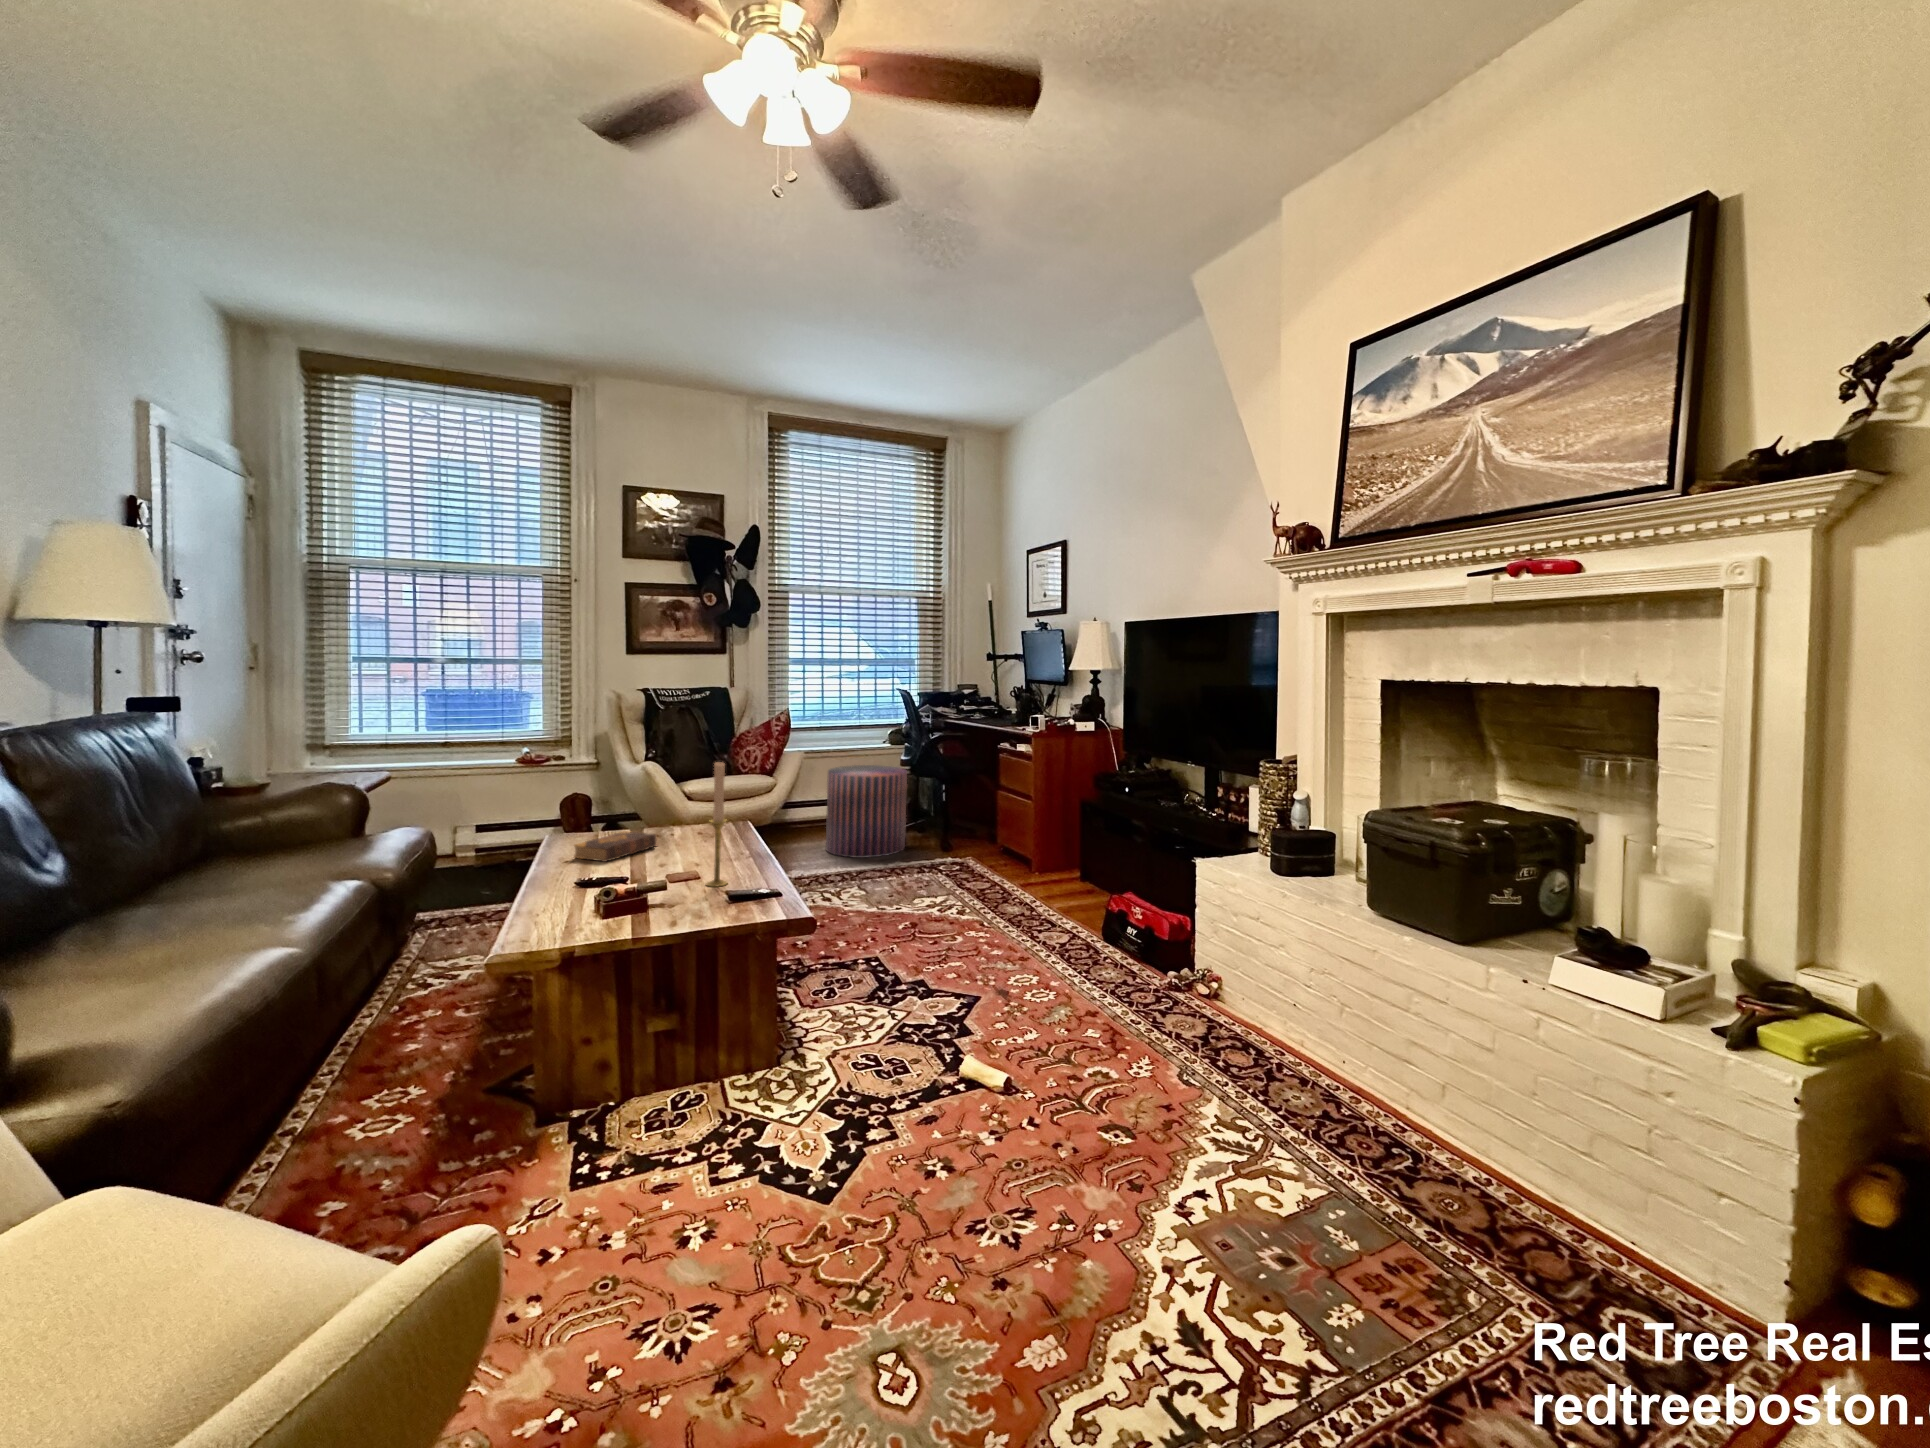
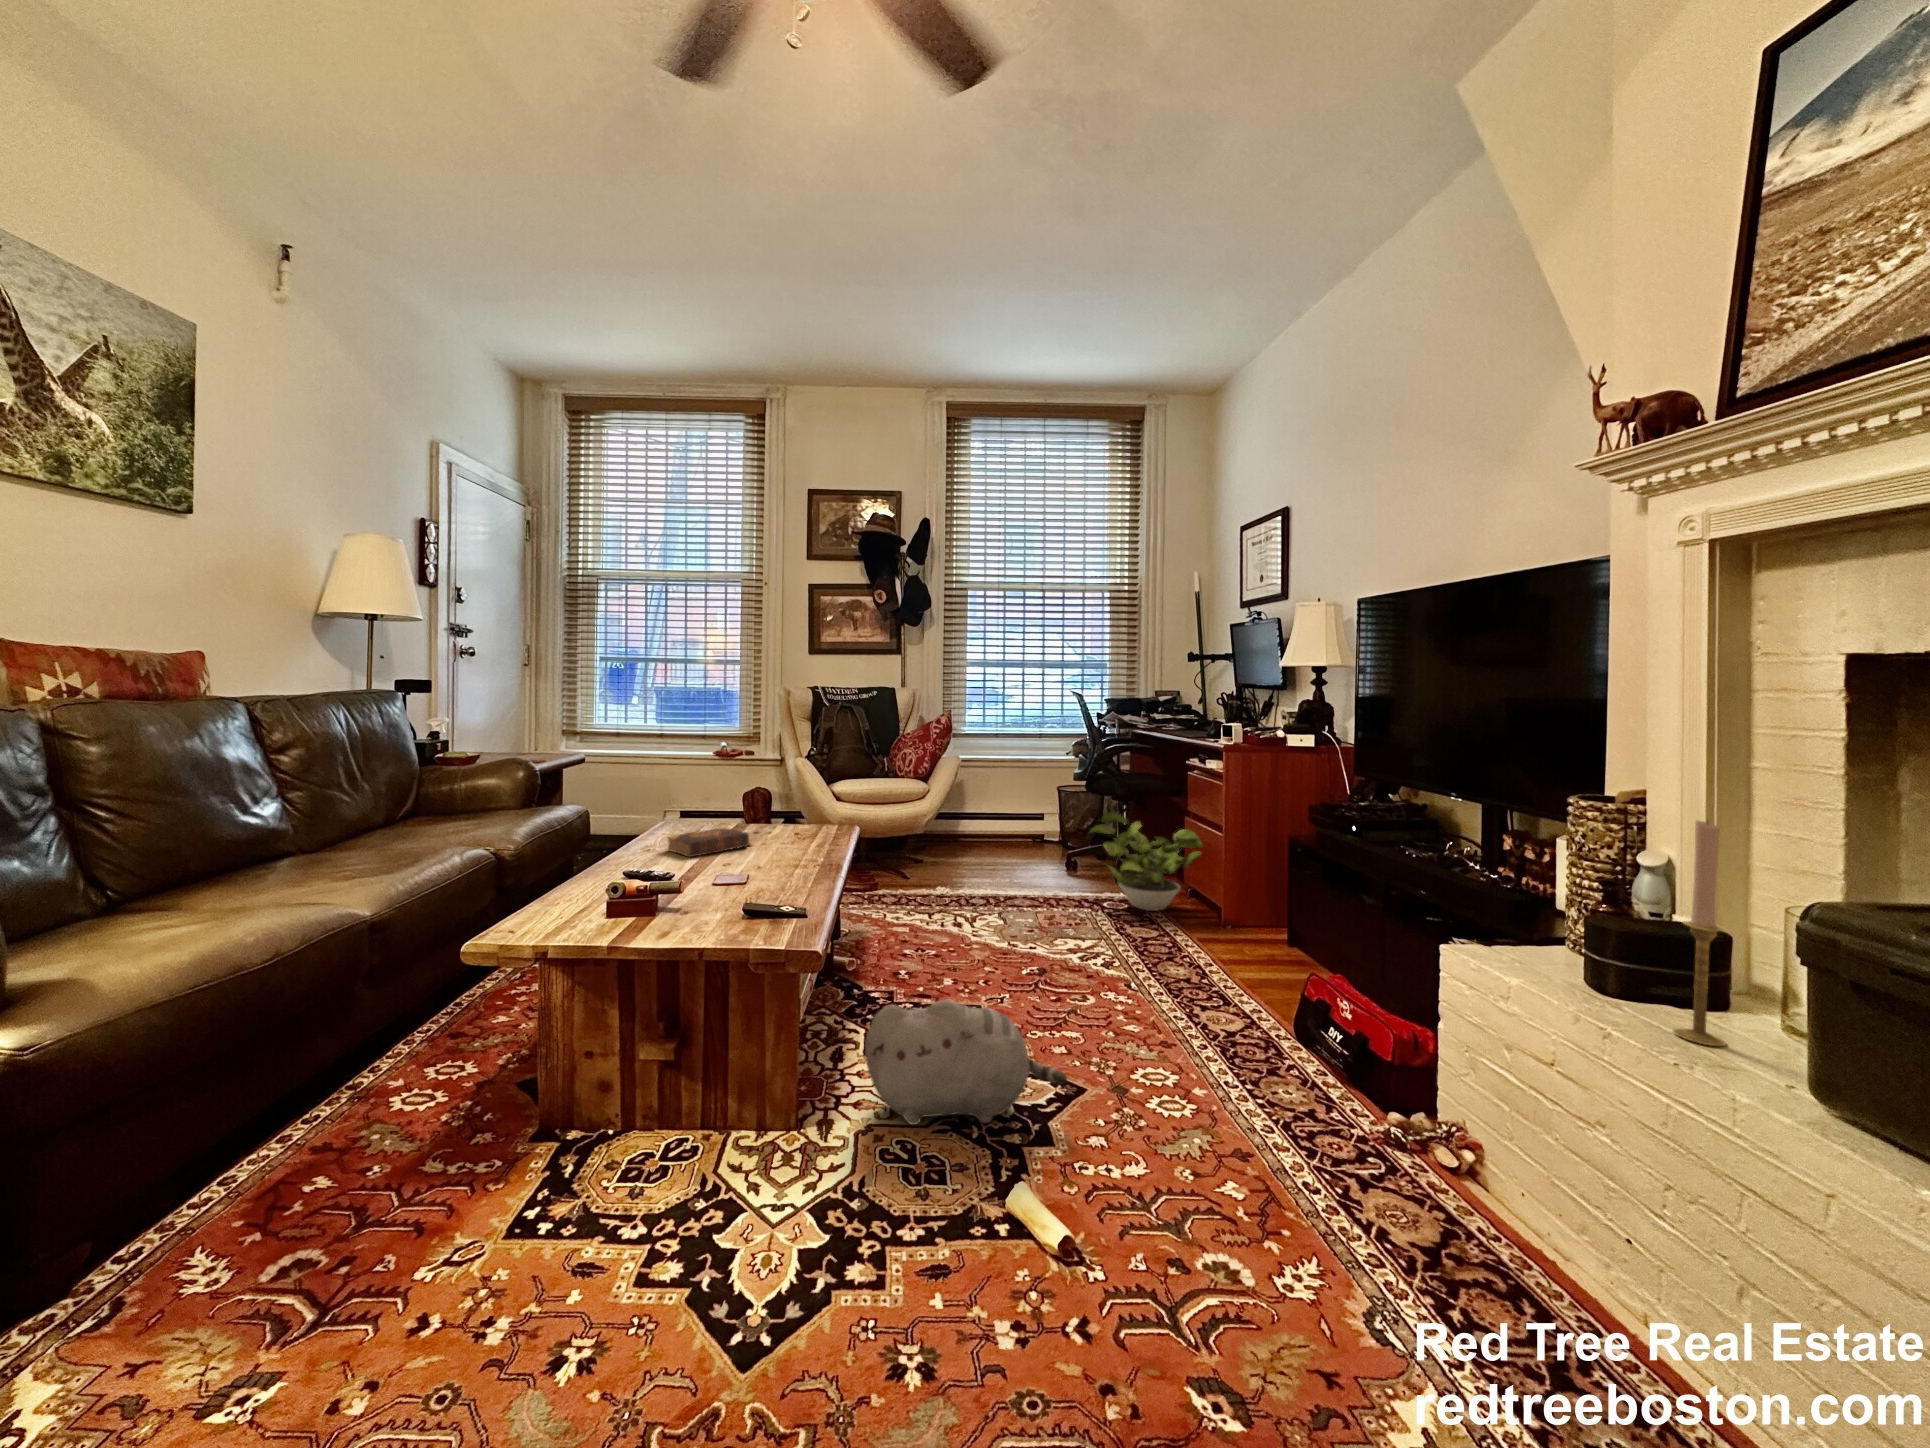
candlestick: present [707,762,727,887] -> present [1674,821,1725,1046]
pouf: present [826,765,907,858] -> none [983,776,1074,882]
potted plant: none [926,792,1017,869] -> present [1089,812,1203,911]
plush toy: none [824,944,977,1043] -> present [865,1000,1067,1125]

